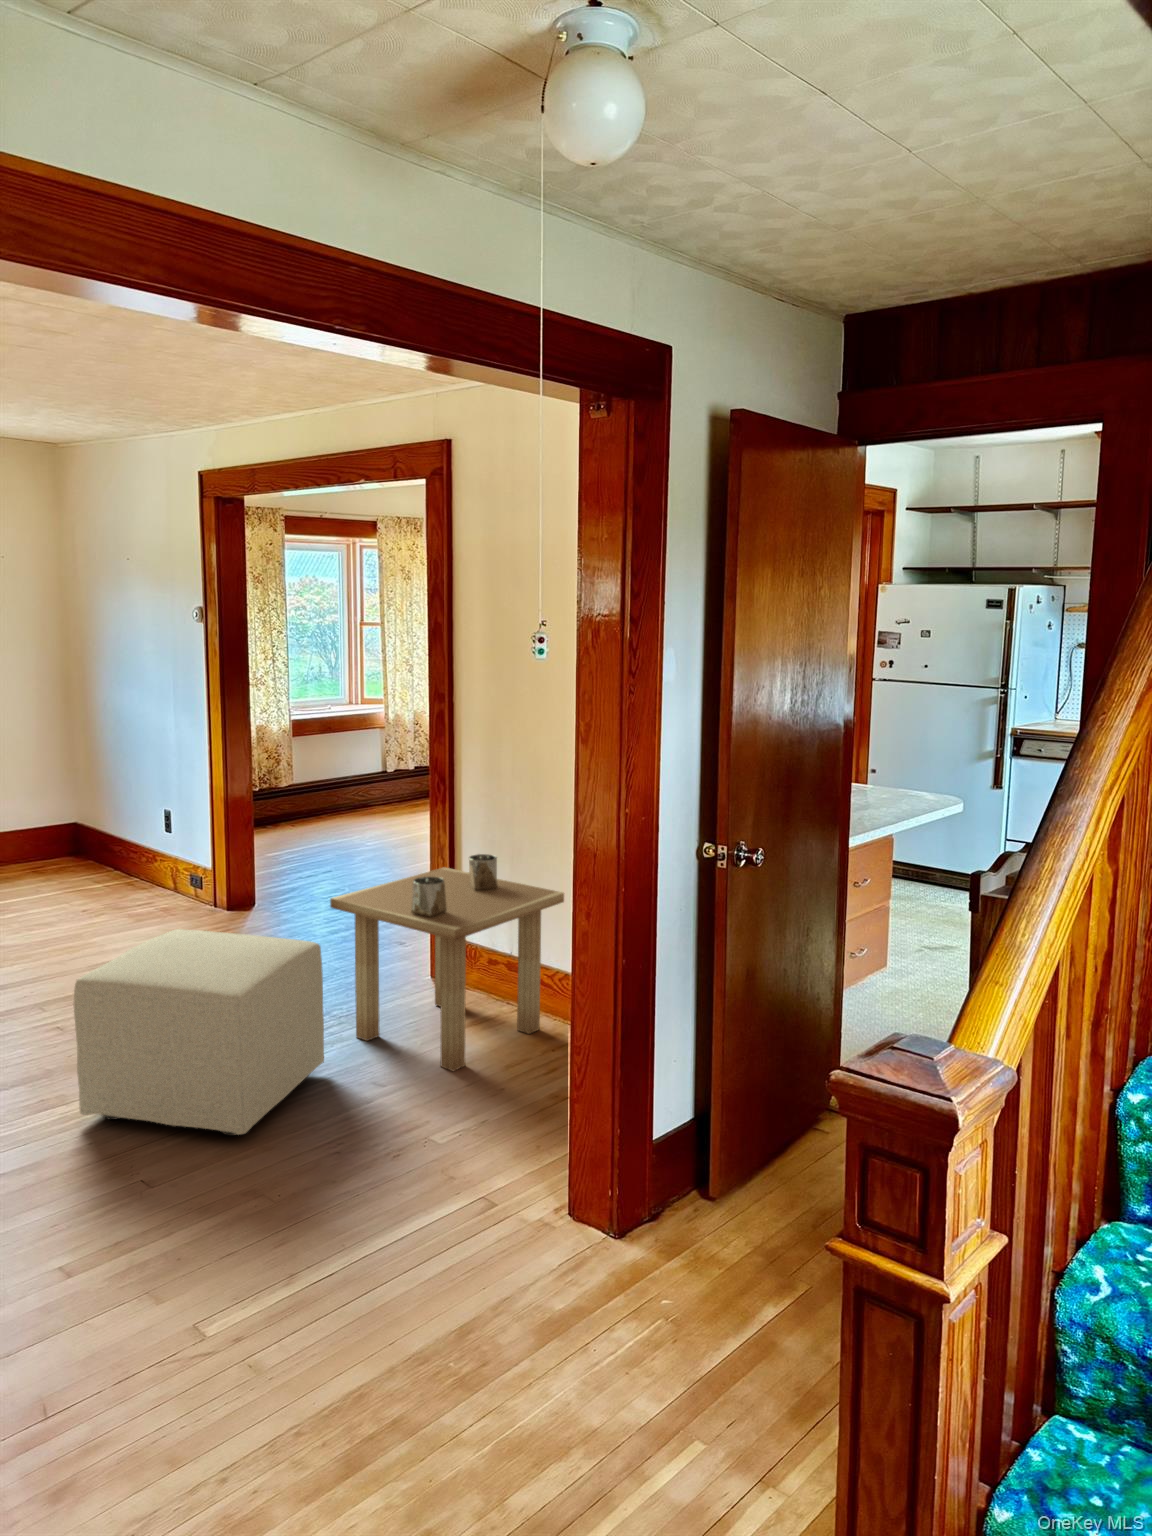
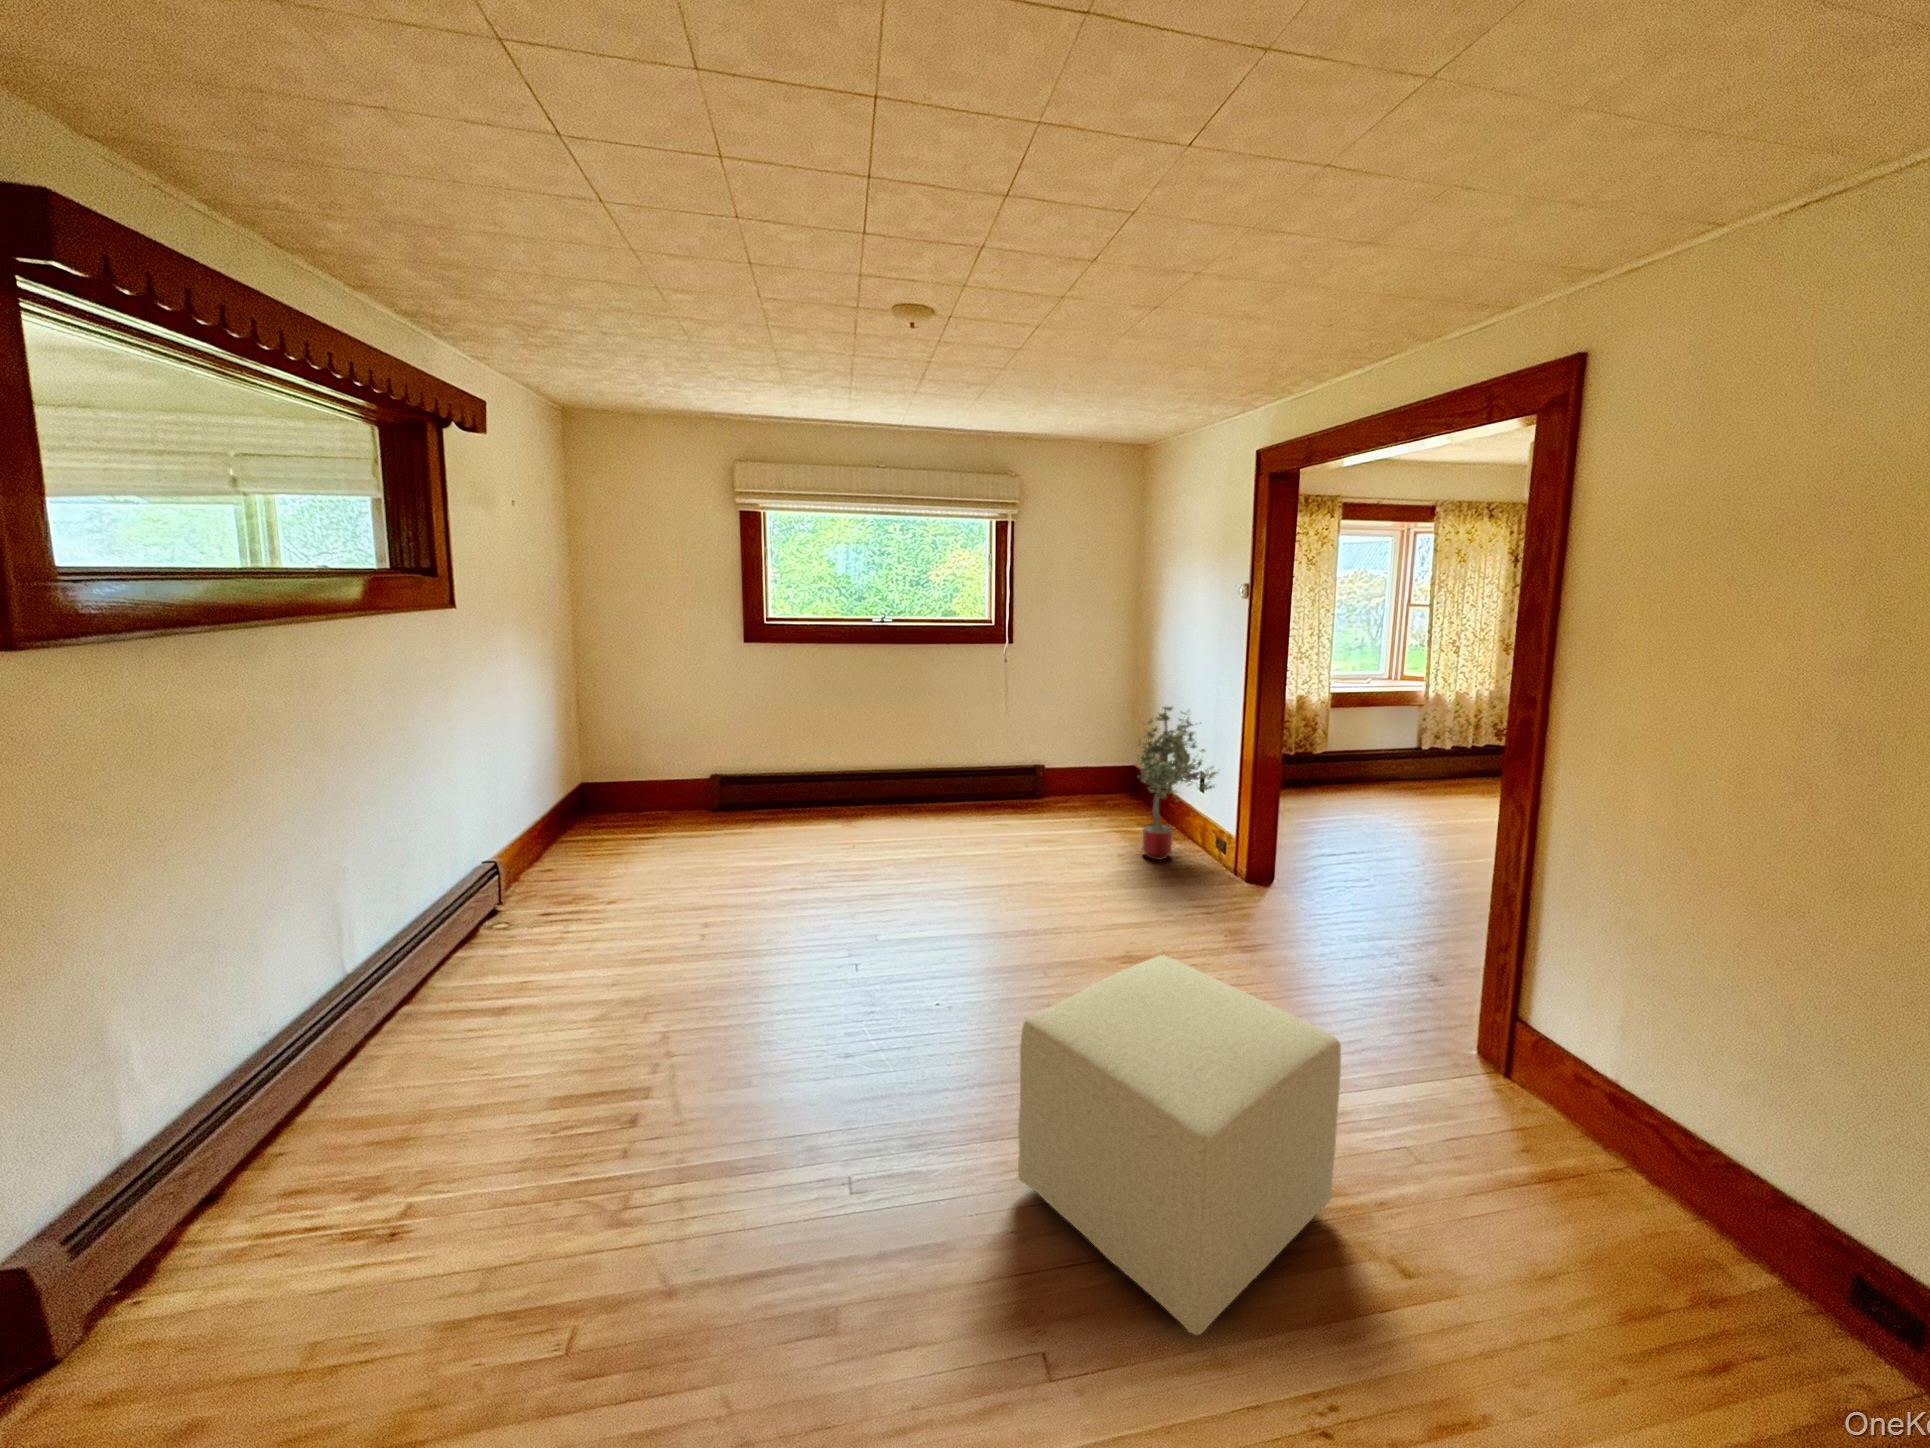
potted tree: none [88,740,189,909] -> present [1138,707,1219,860]
side table: present [330,854,564,1071] -> none [1359,931,1777,1303]

